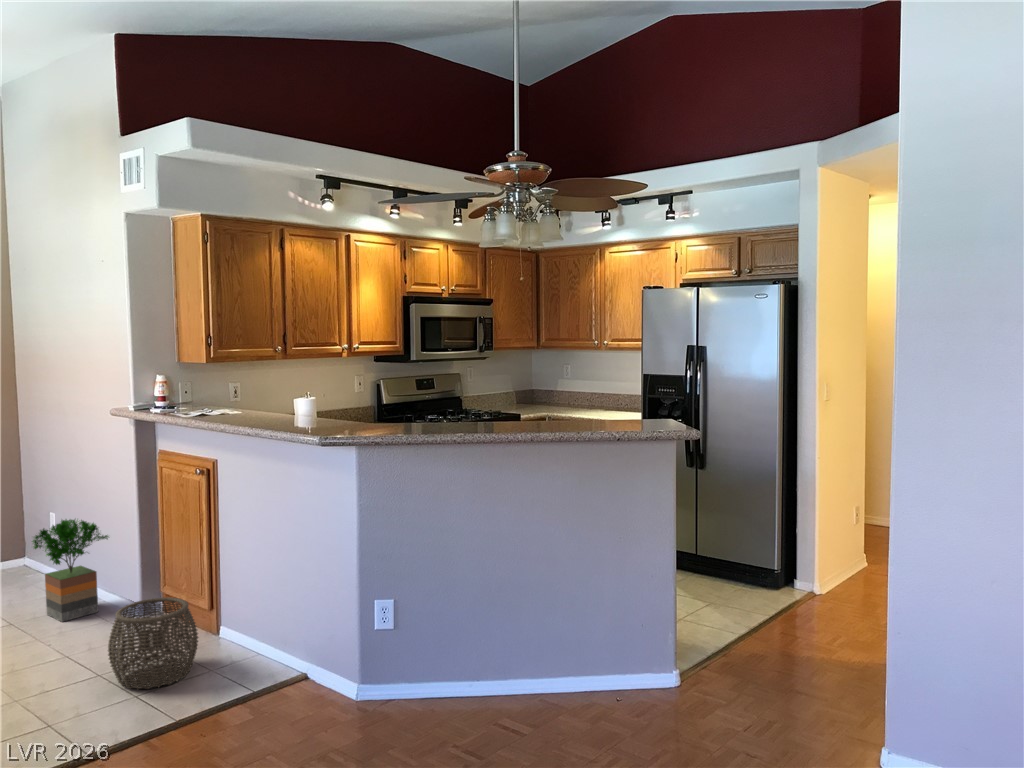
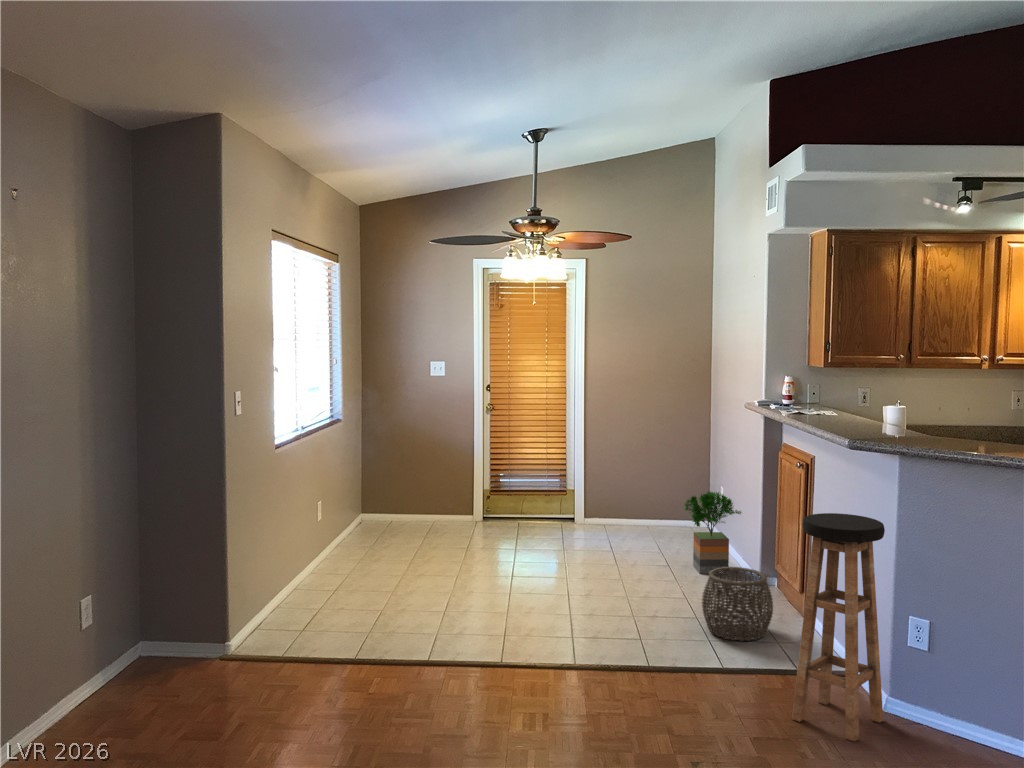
bar stool: none [277,508,364,751] -> present [792,513,885,741]

